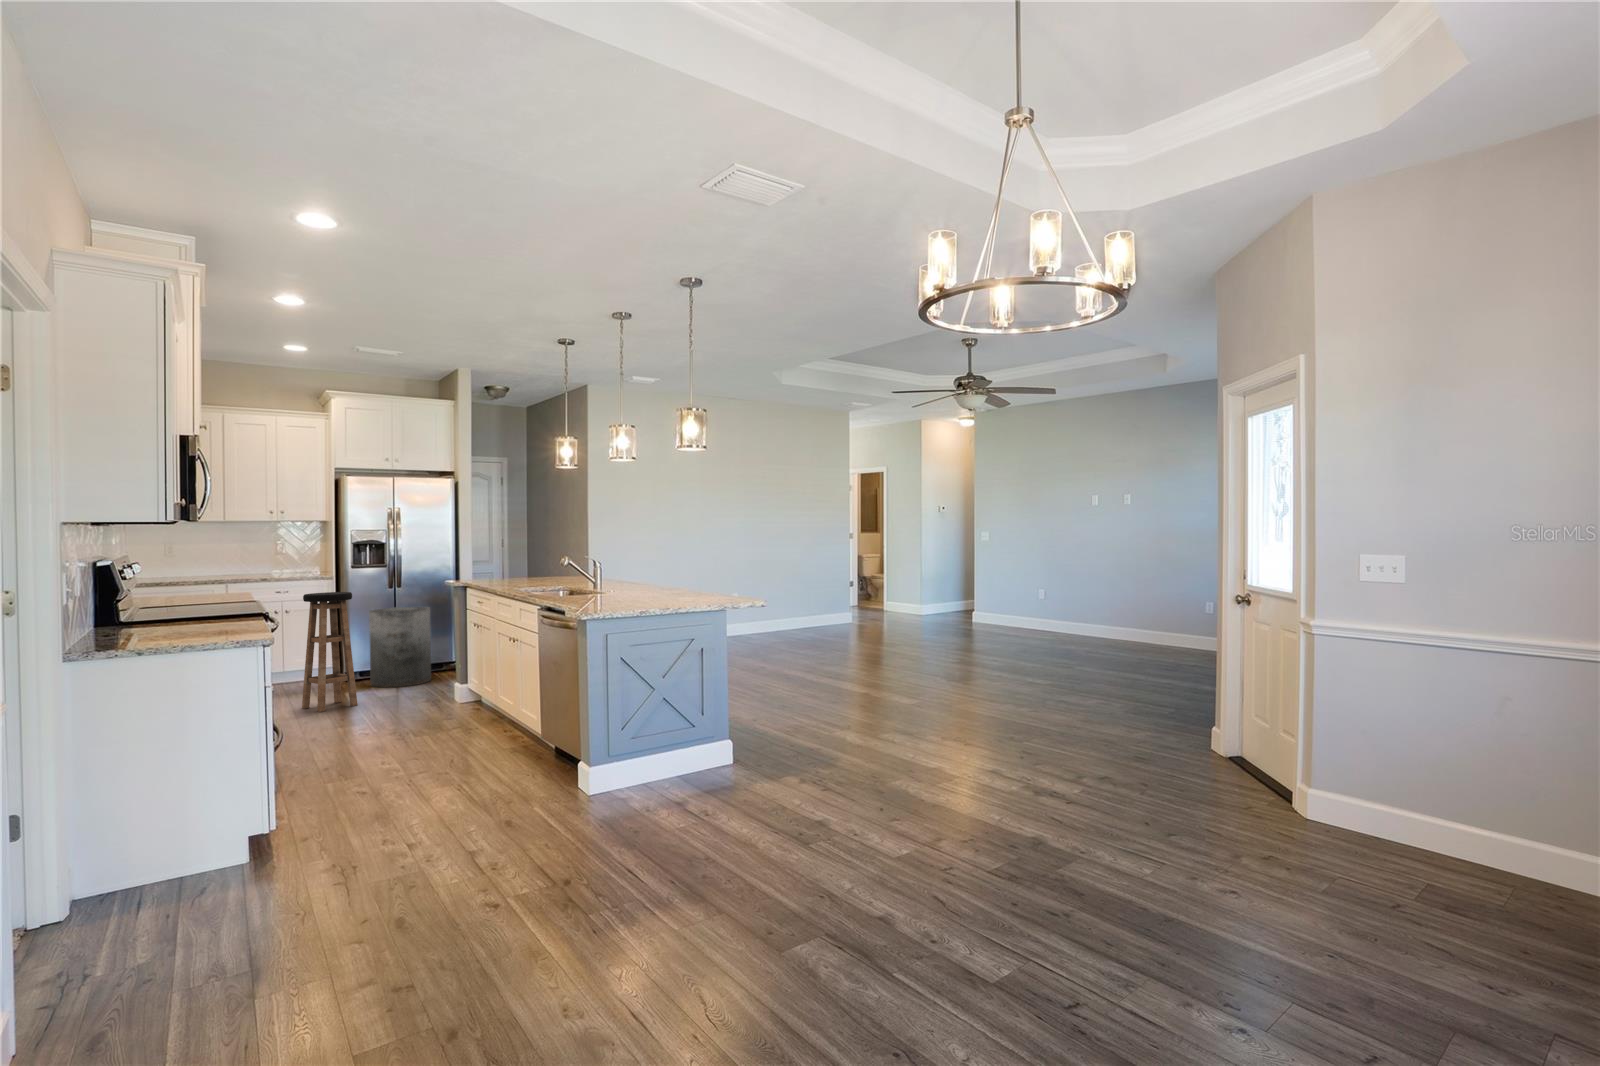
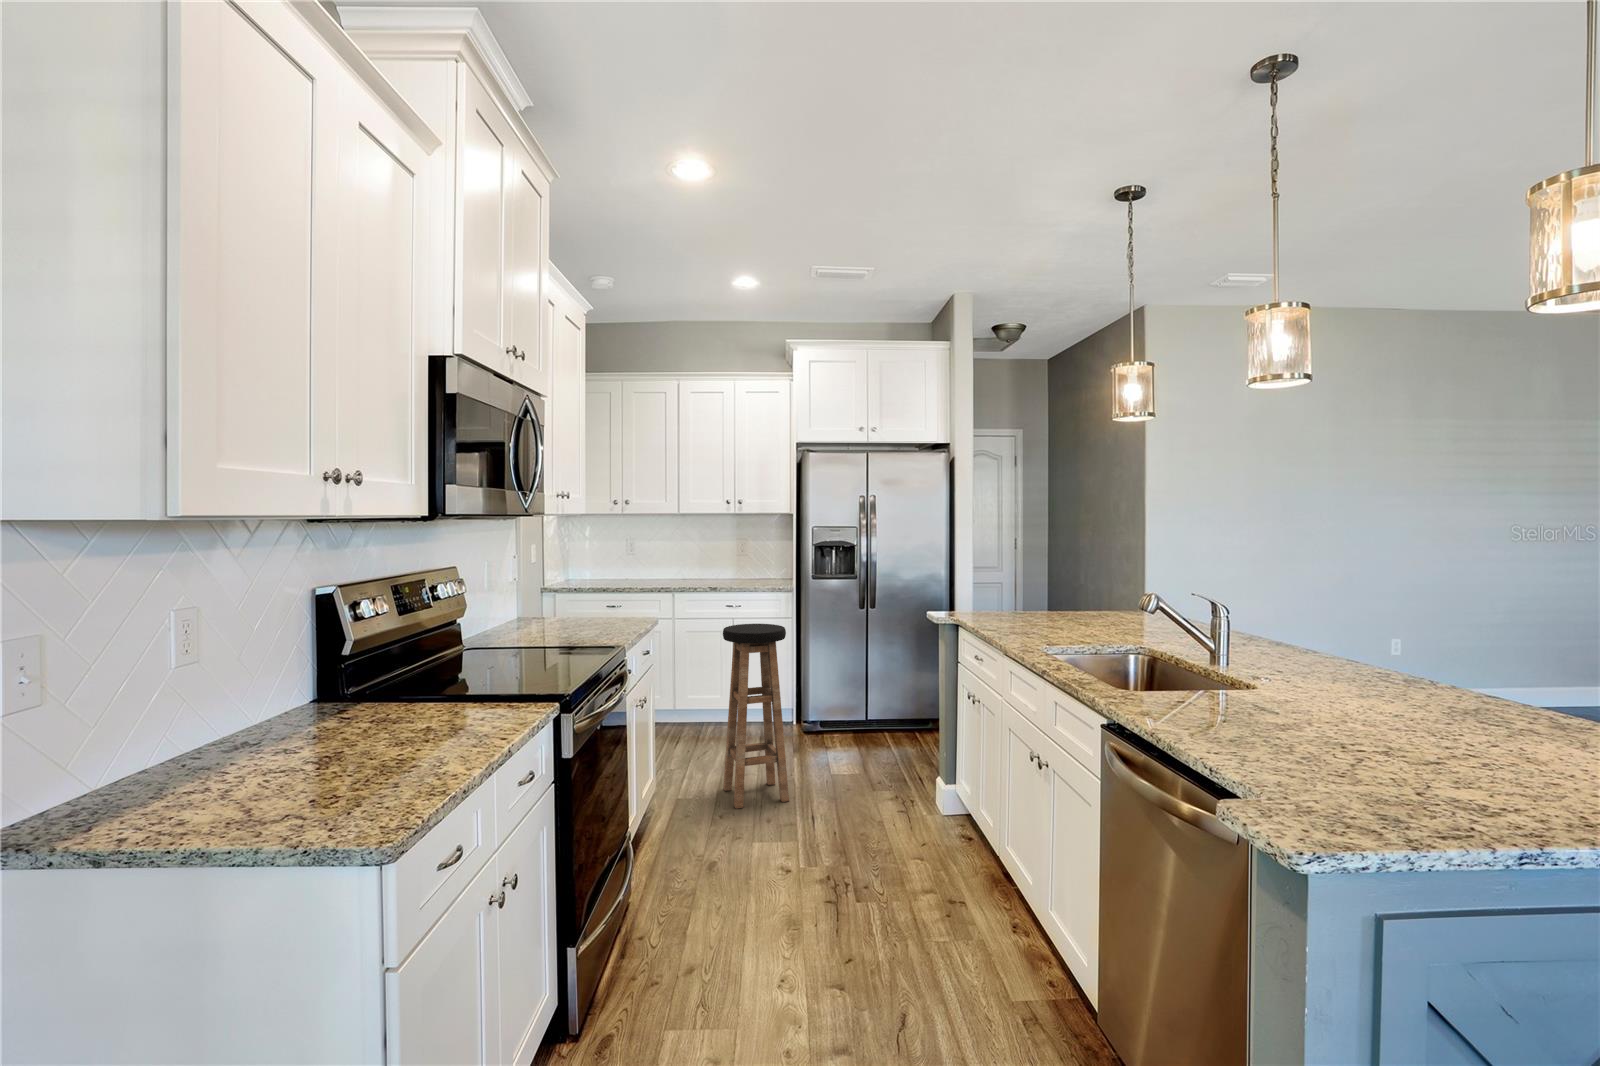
trash can: present [369,607,431,687] -> none [828,636,906,759]

